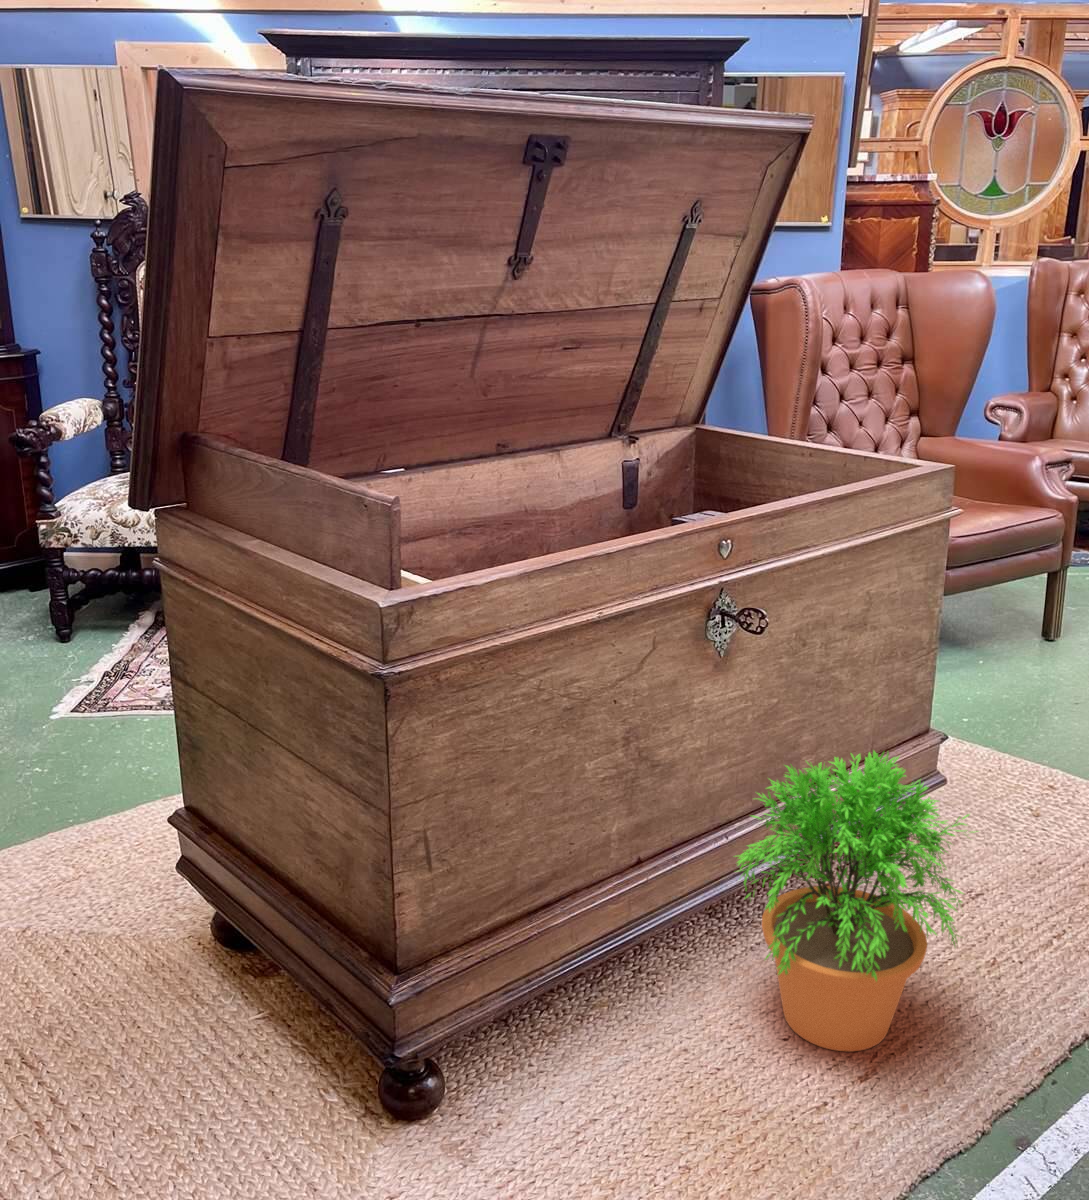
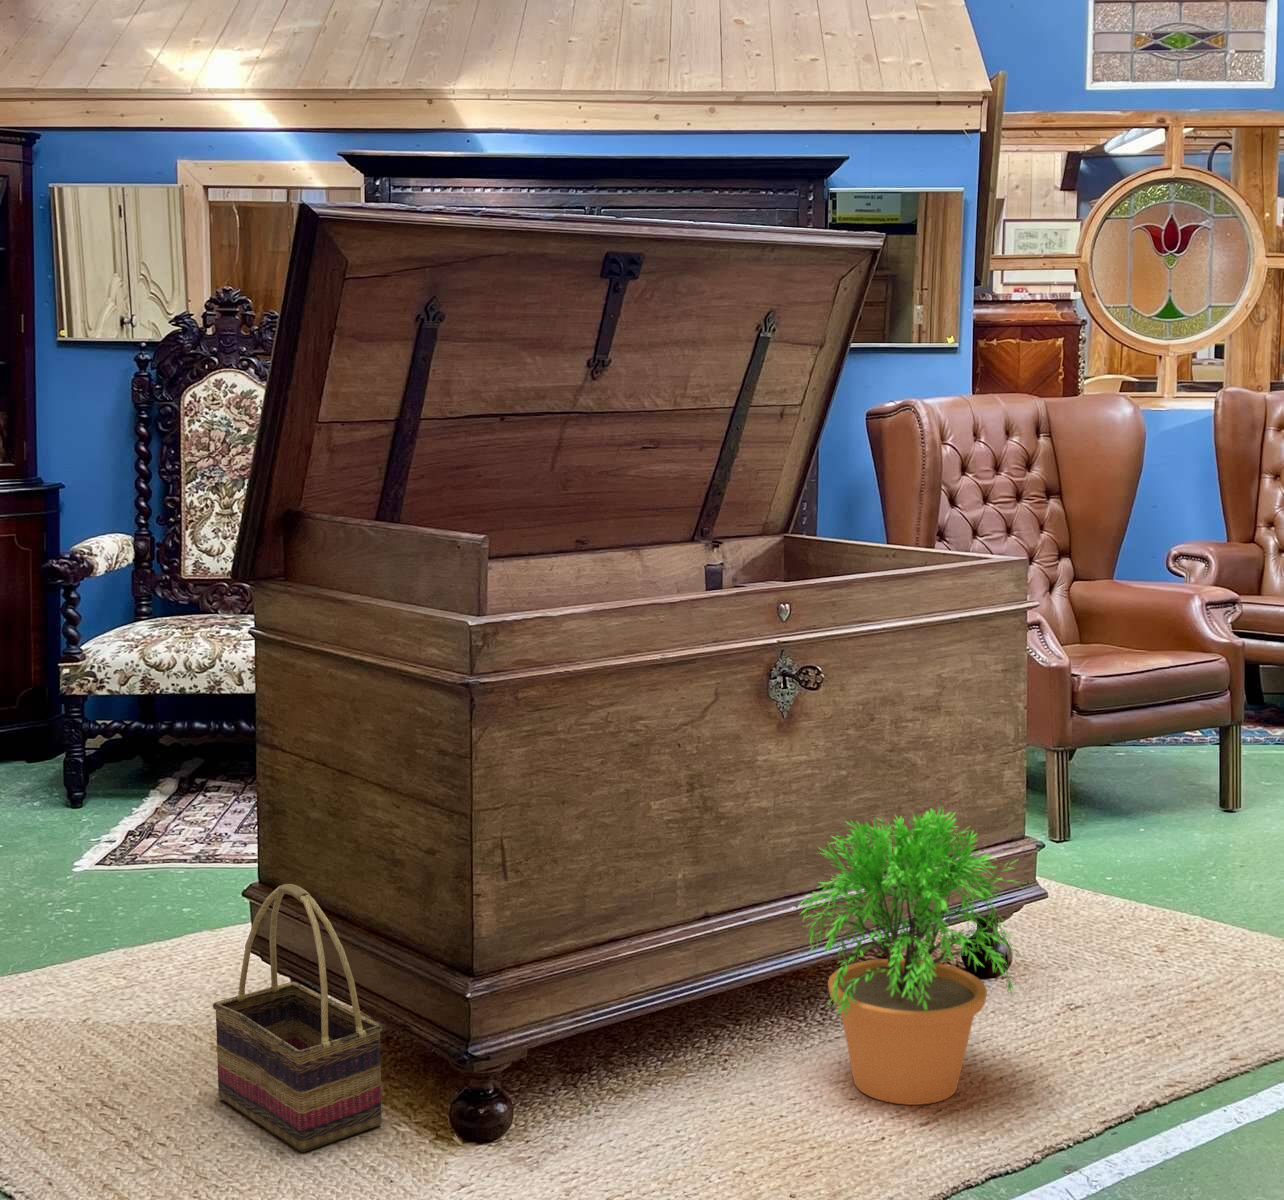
basket: none [130,850,308,1136] -> present [213,884,383,1152]

